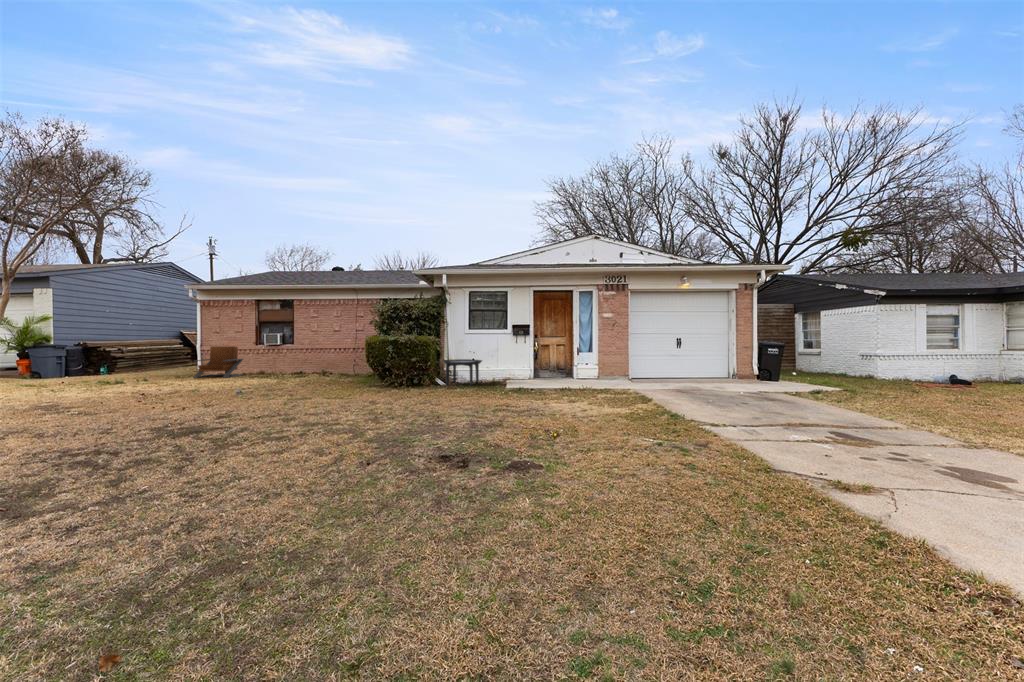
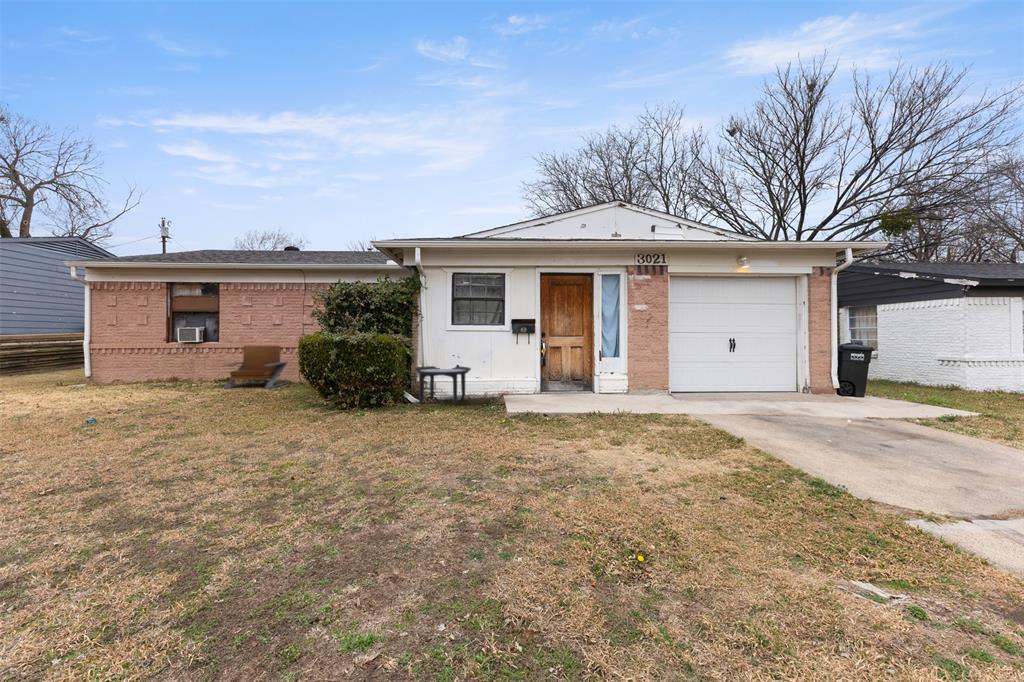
lounge chair: present [194,346,243,378] -> present [223,346,288,389]

